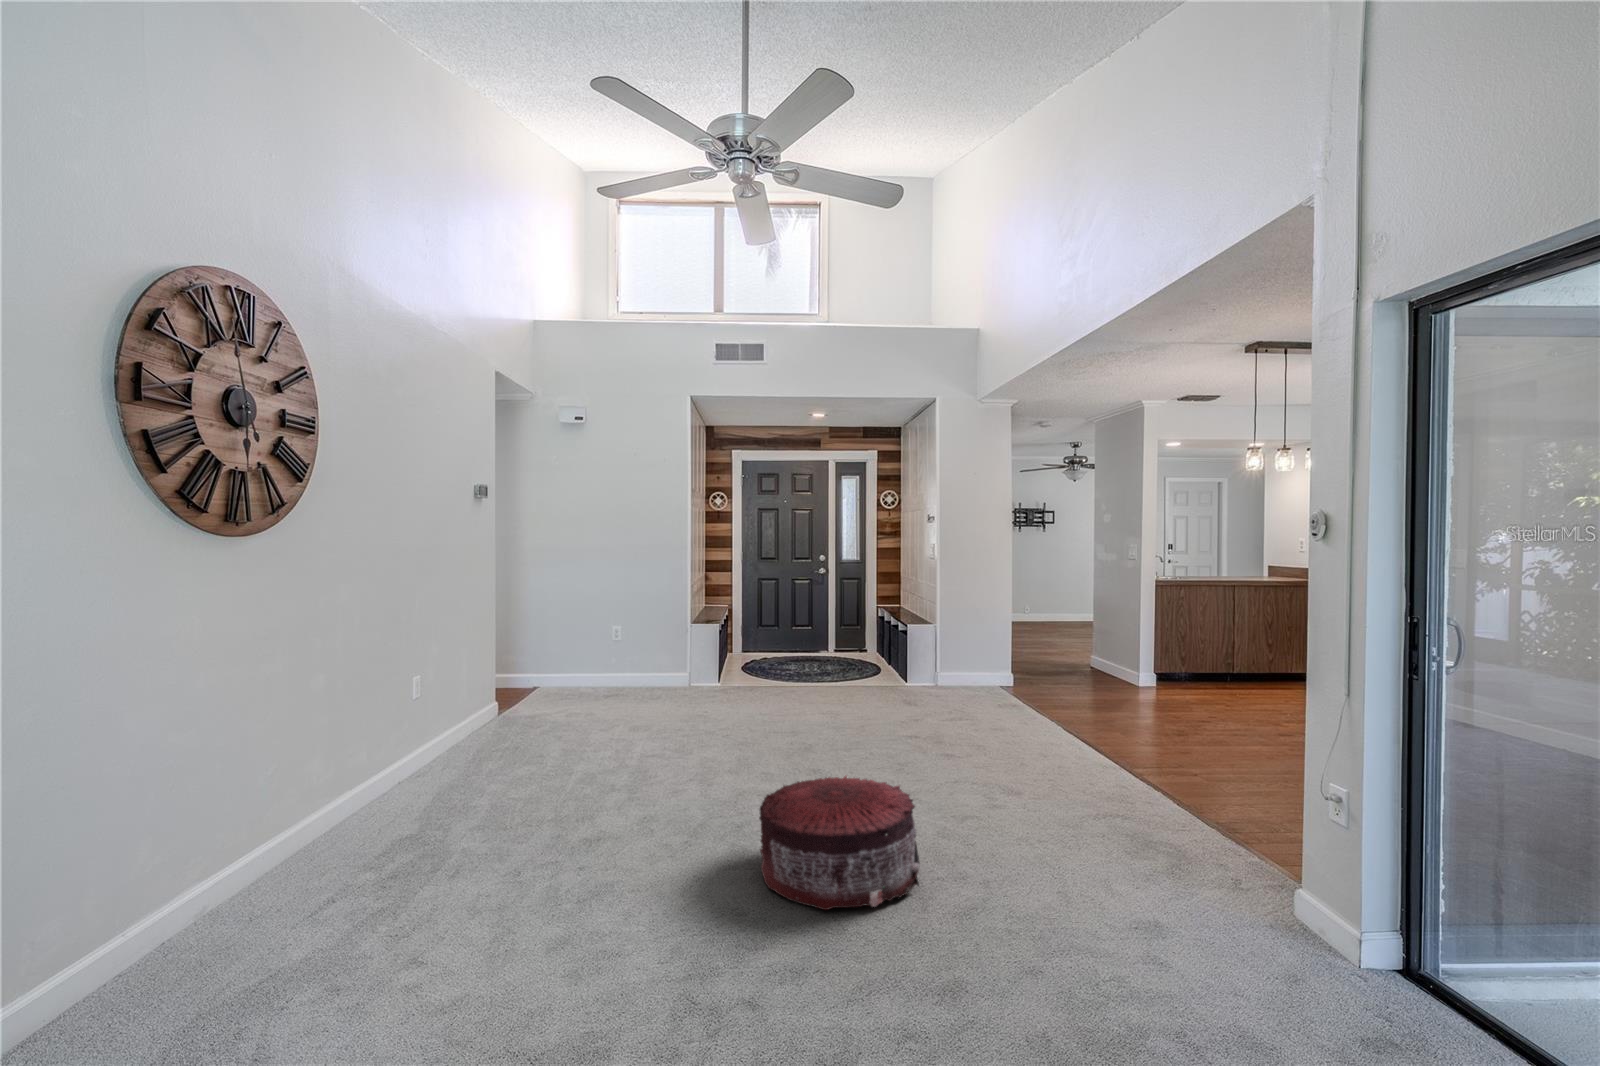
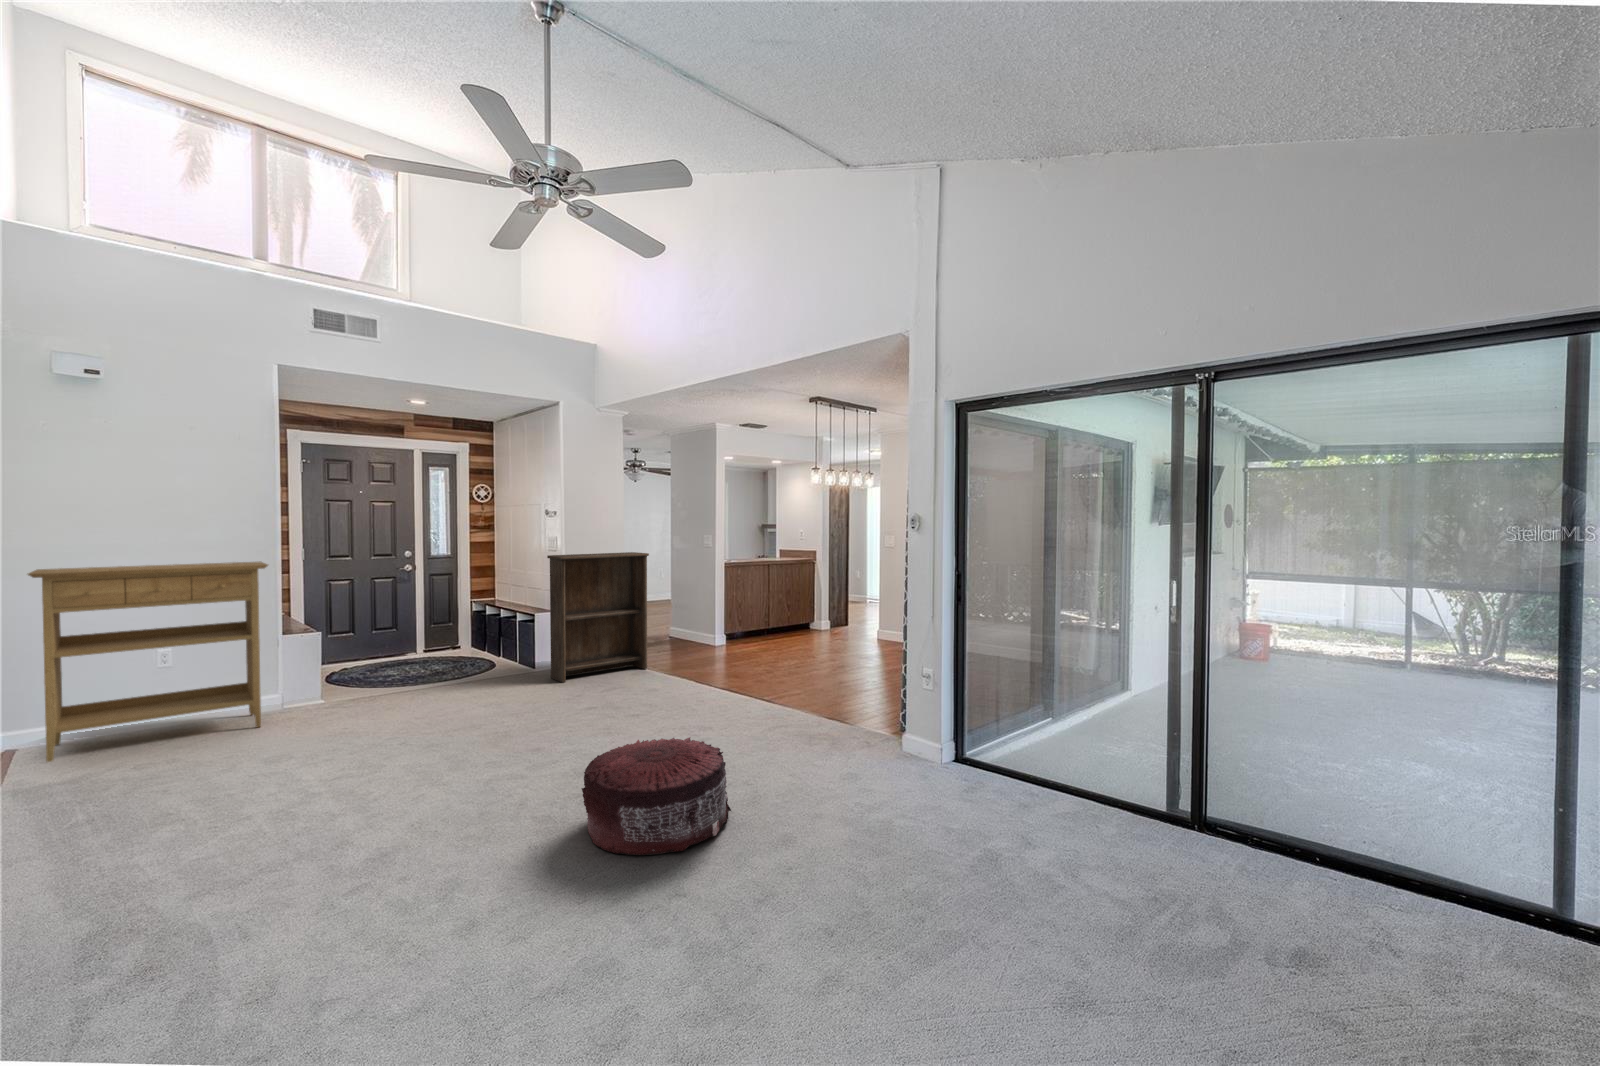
console table: none [534,561,677,701] -> present [28,561,268,762]
bookshelf: none [910,564,1023,703] -> present [547,552,649,683]

